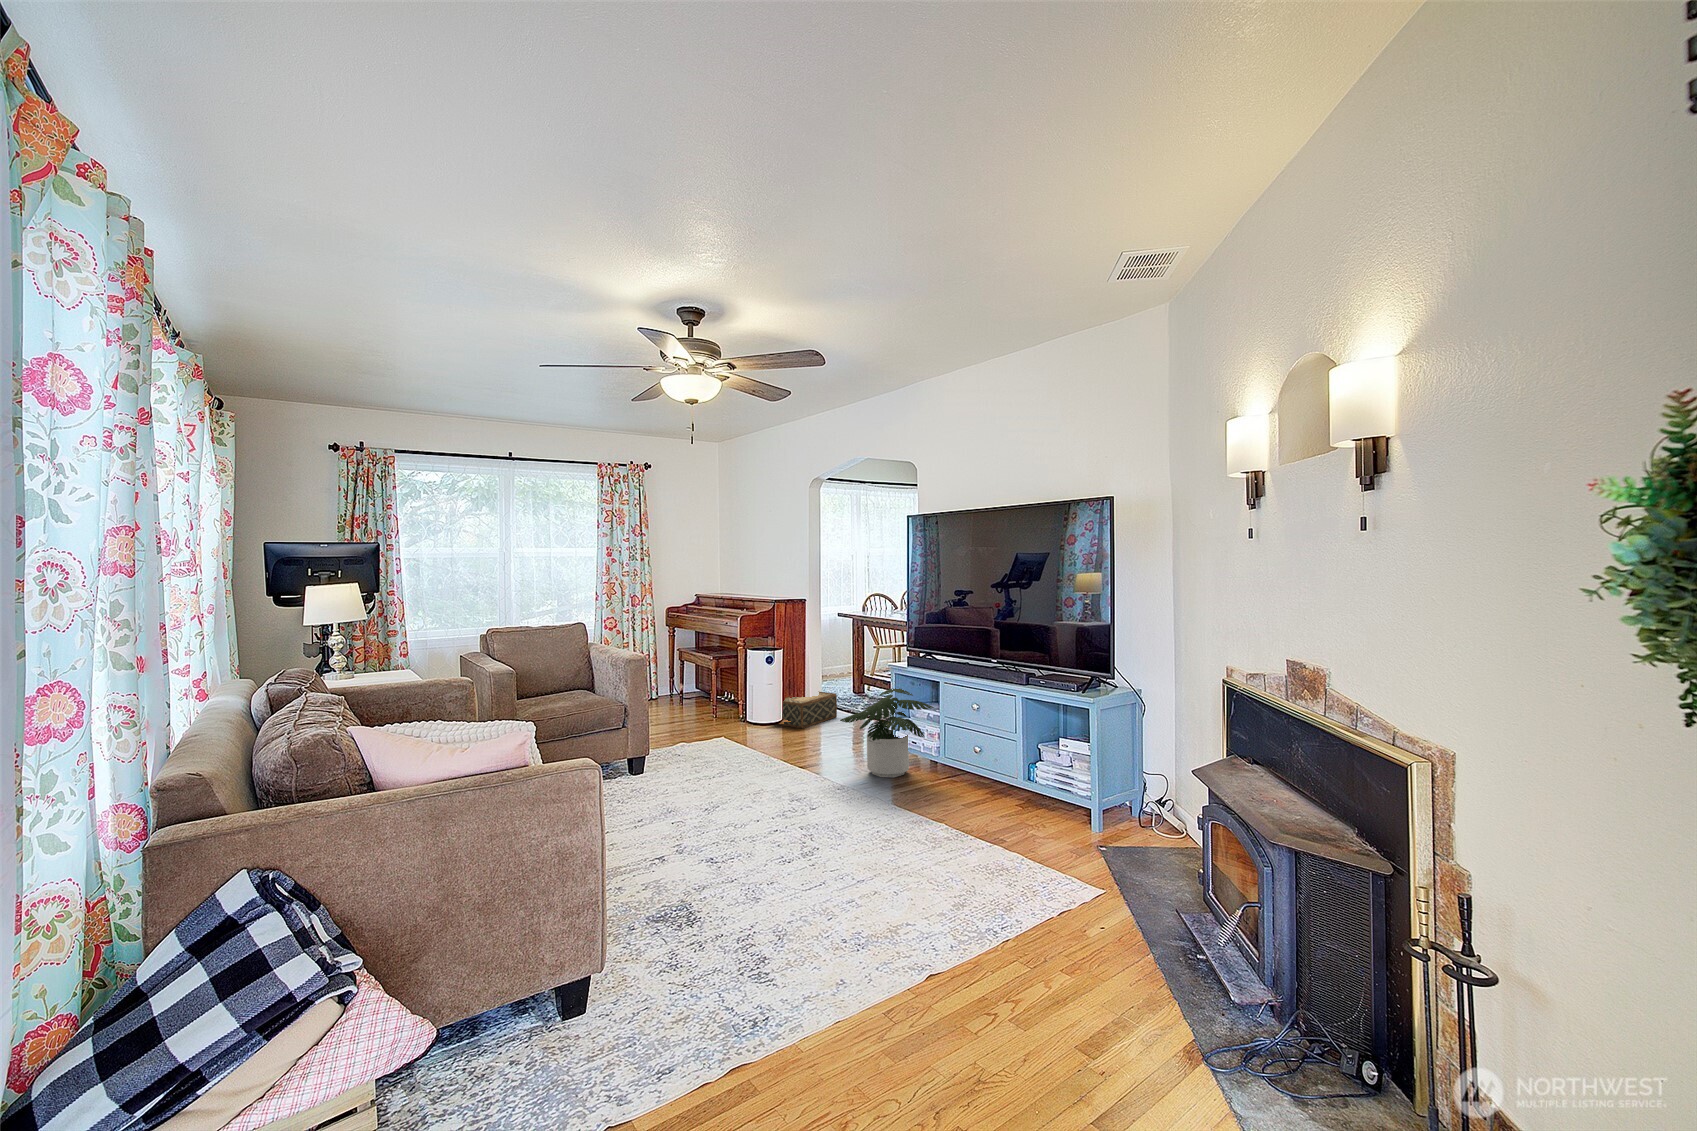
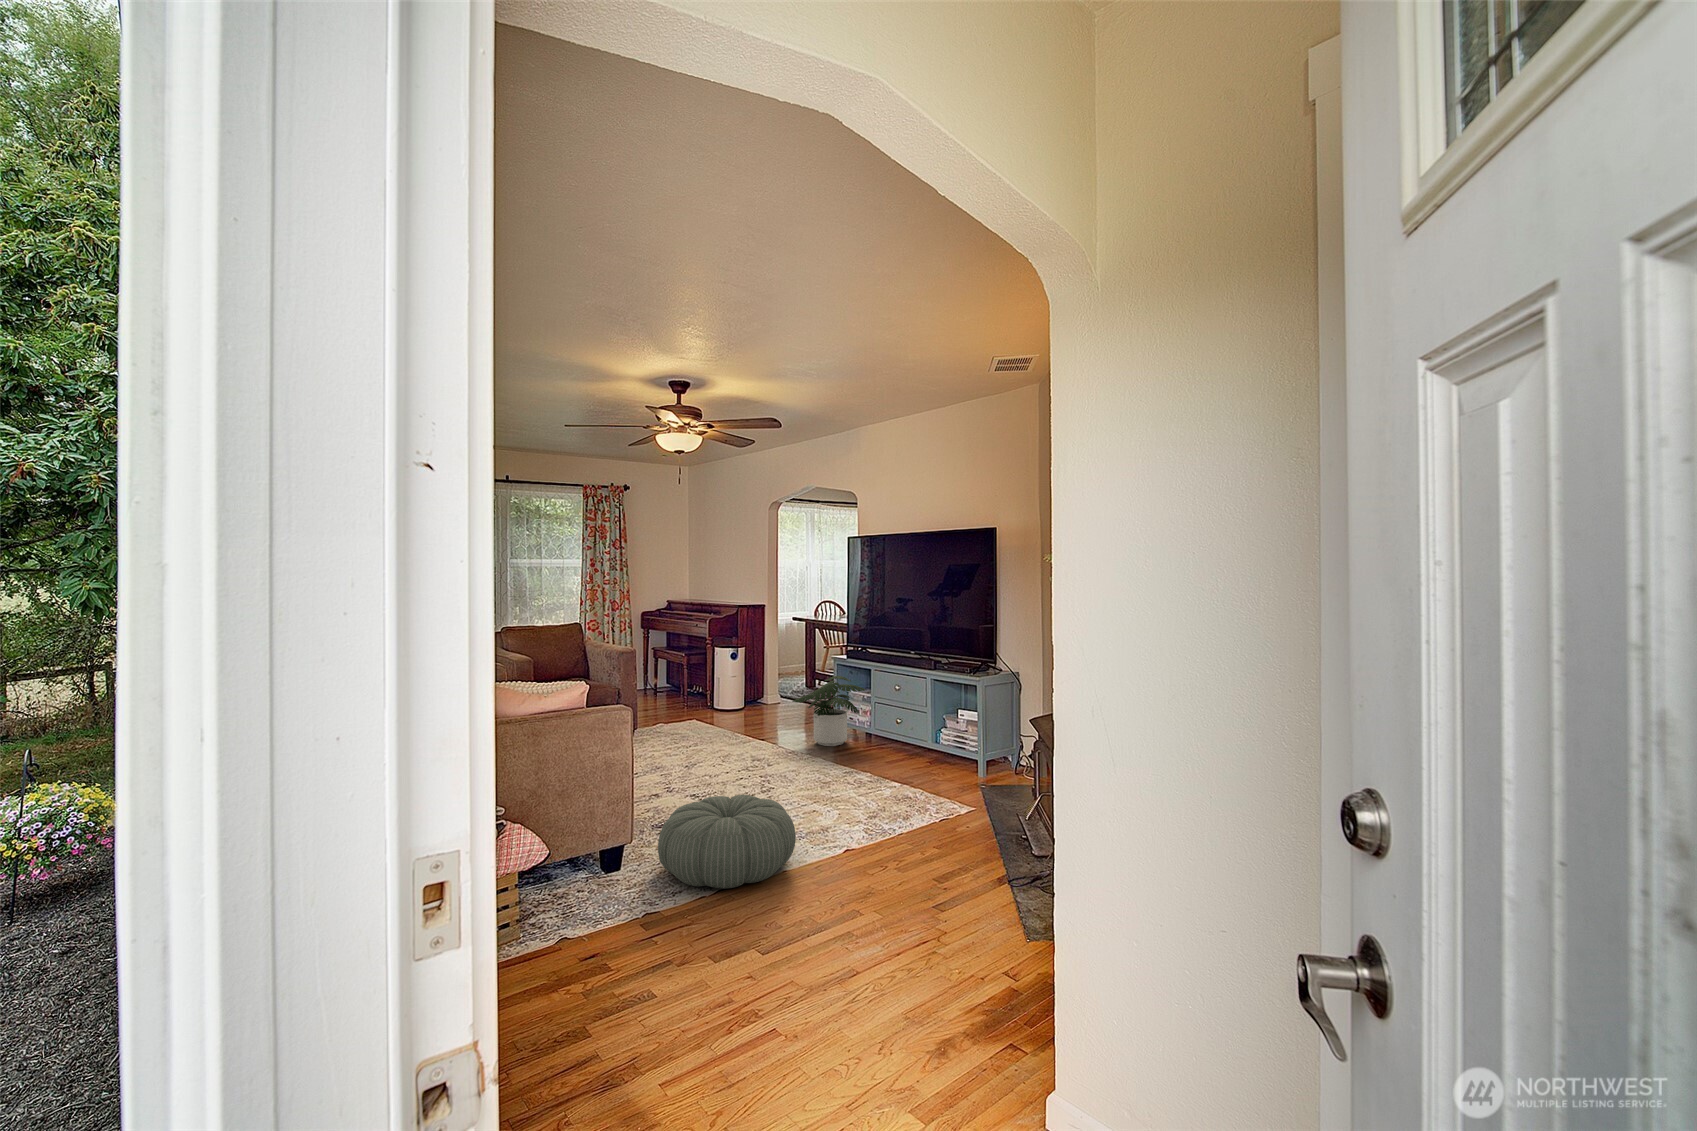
woven basket: present [777,692,837,728] -> none [738,683,791,714]
pouf: none [640,886,855,1068] -> present [658,795,796,889]

